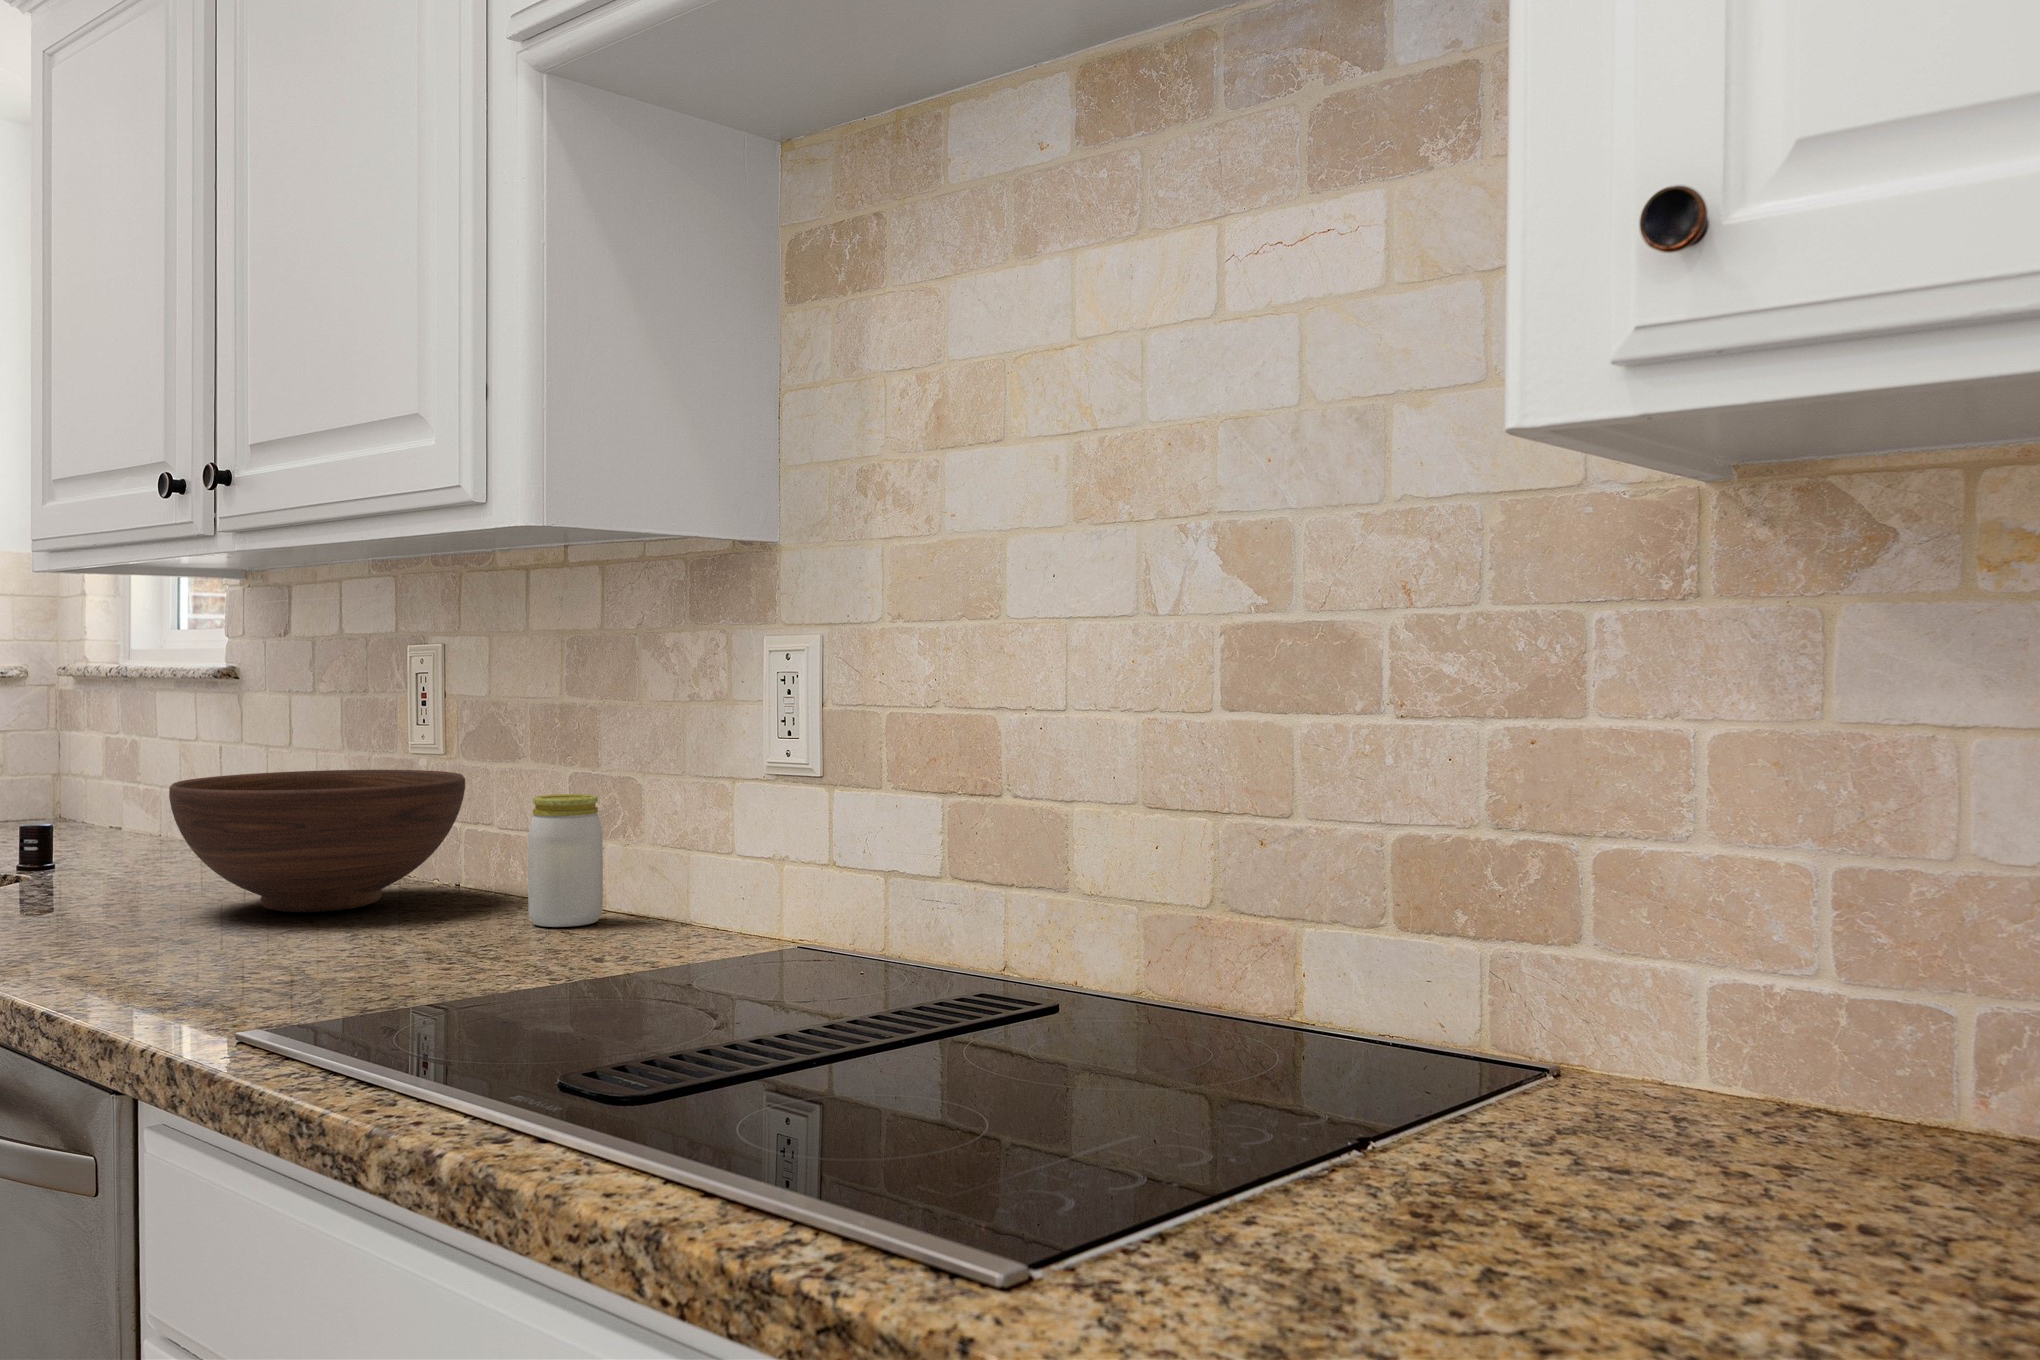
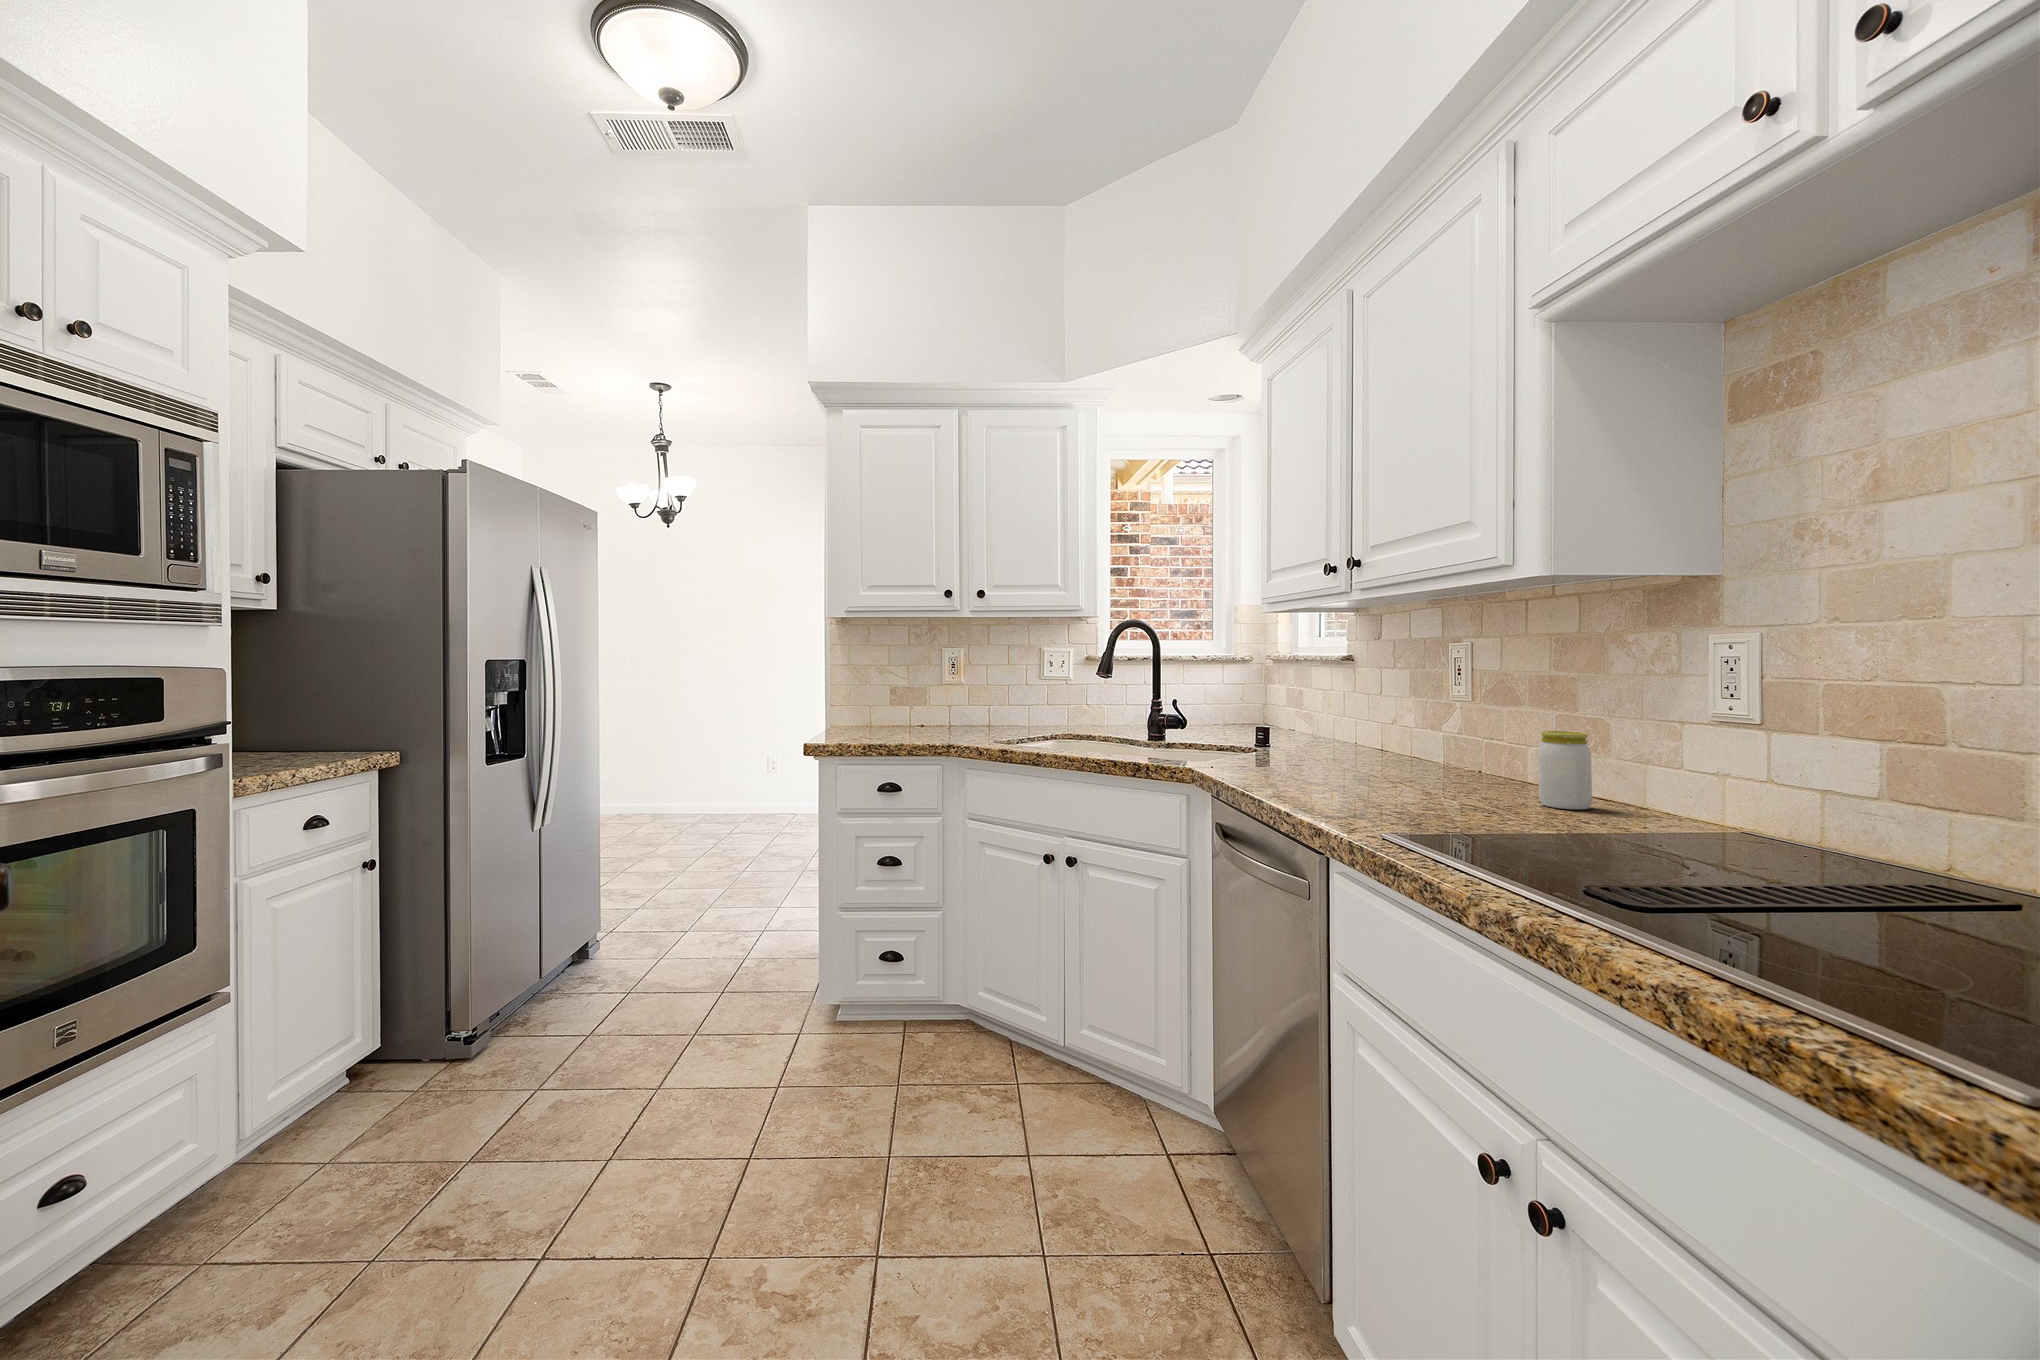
fruit bowl: present [169,770,465,912] -> none [1329,709,1492,783]

